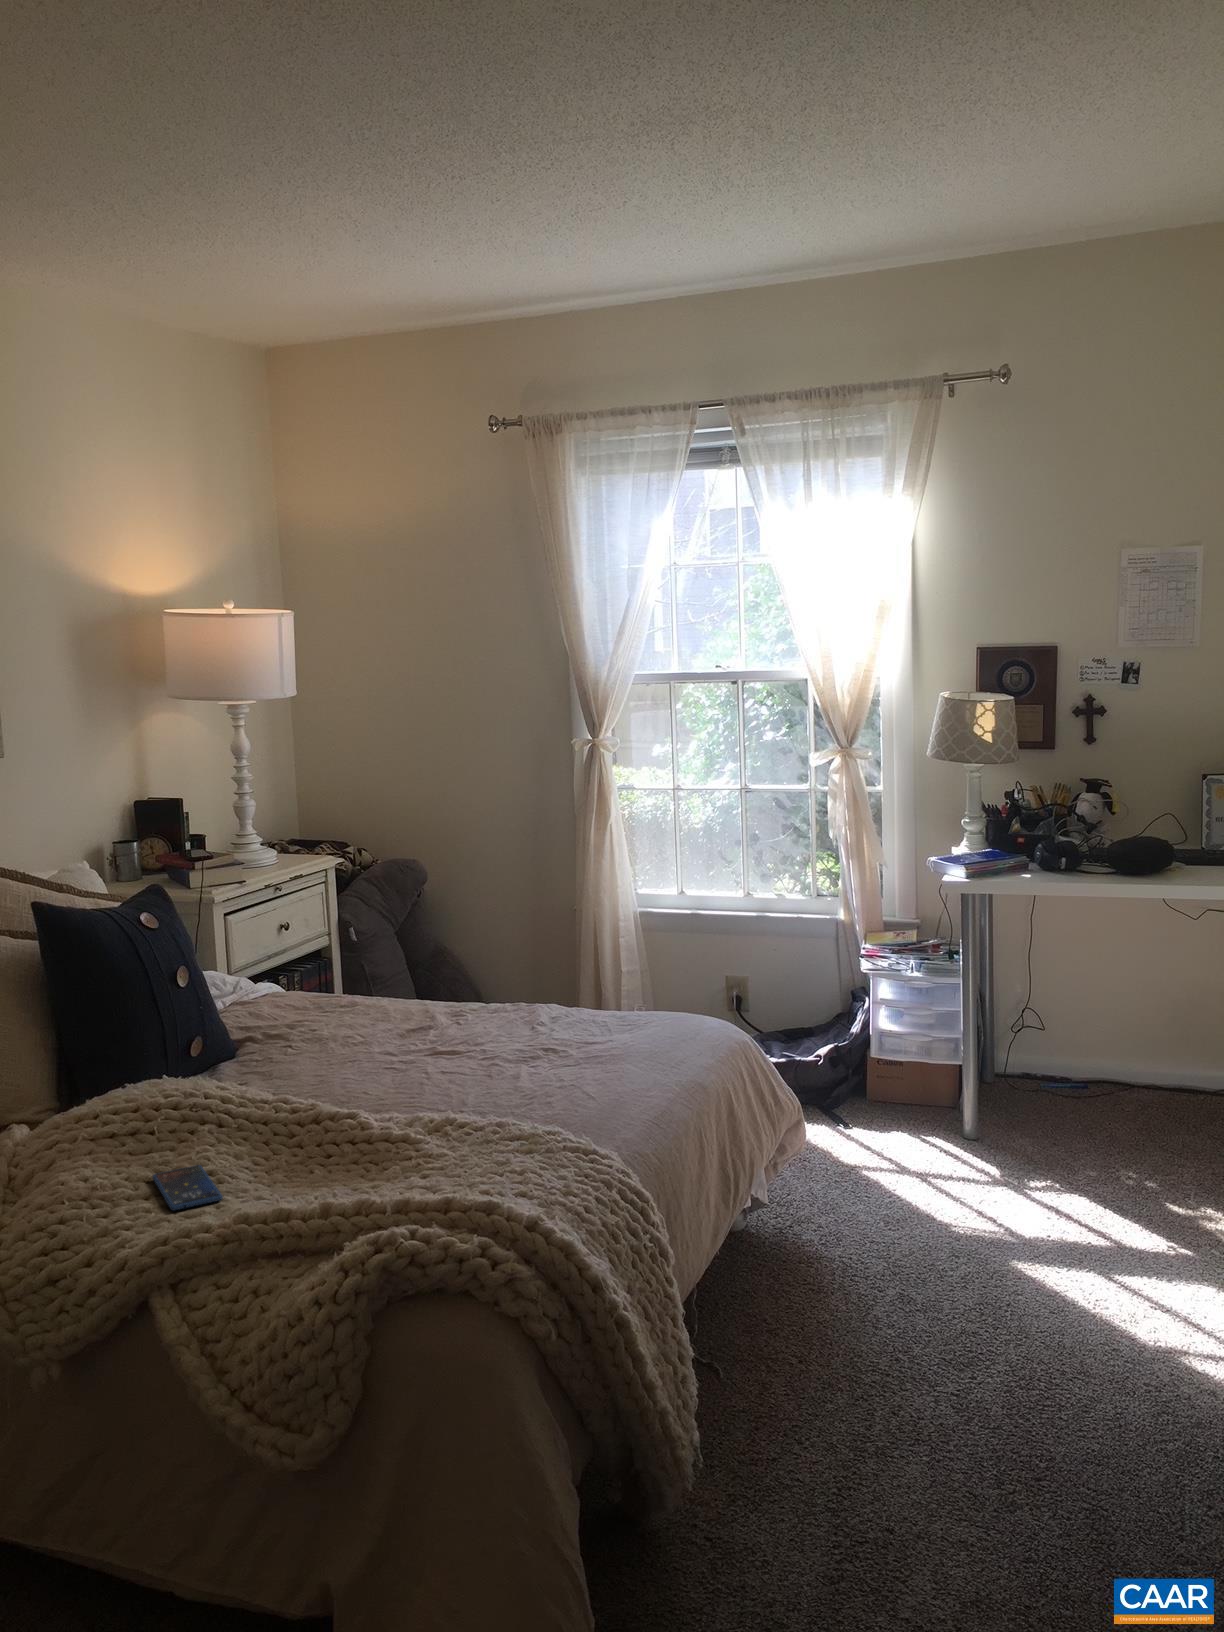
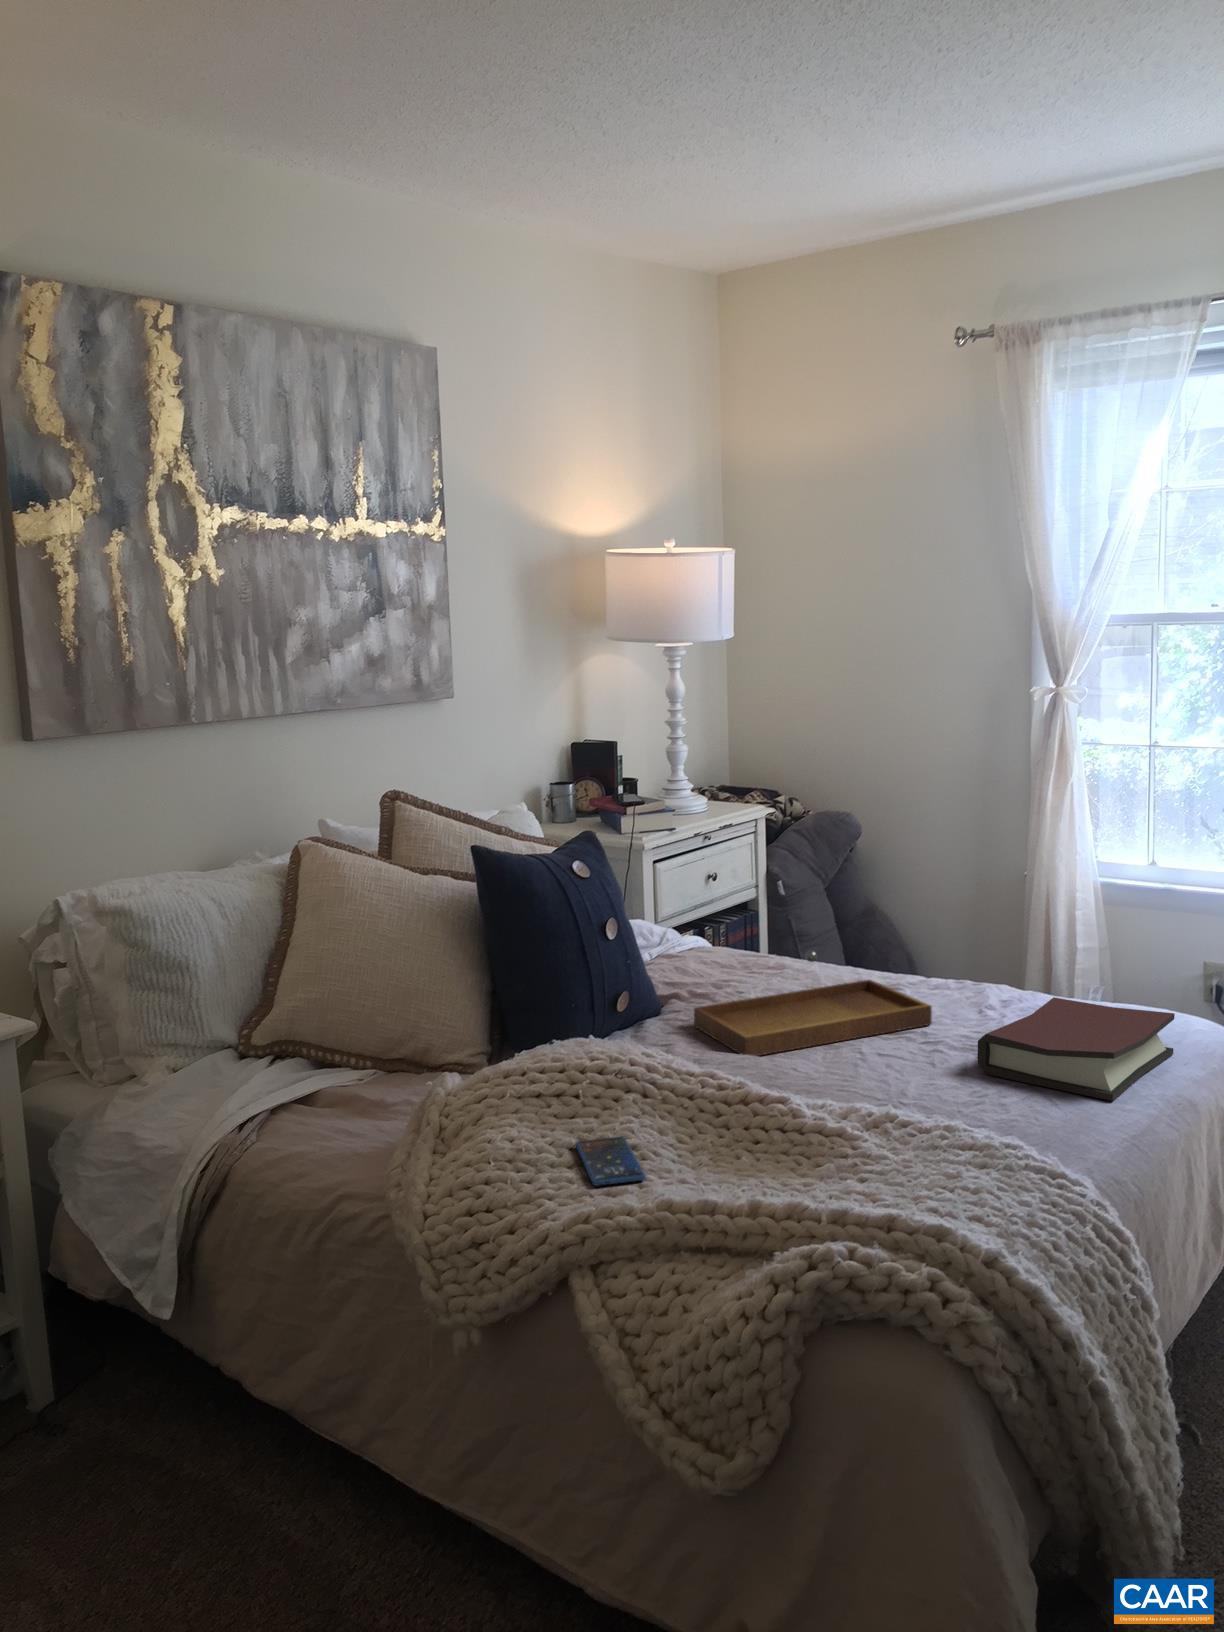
tray: none [267,983,489,1087] -> present [694,950,932,1056]
hardback book: none [526,1008,690,1090] -> present [978,997,1175,1101]

